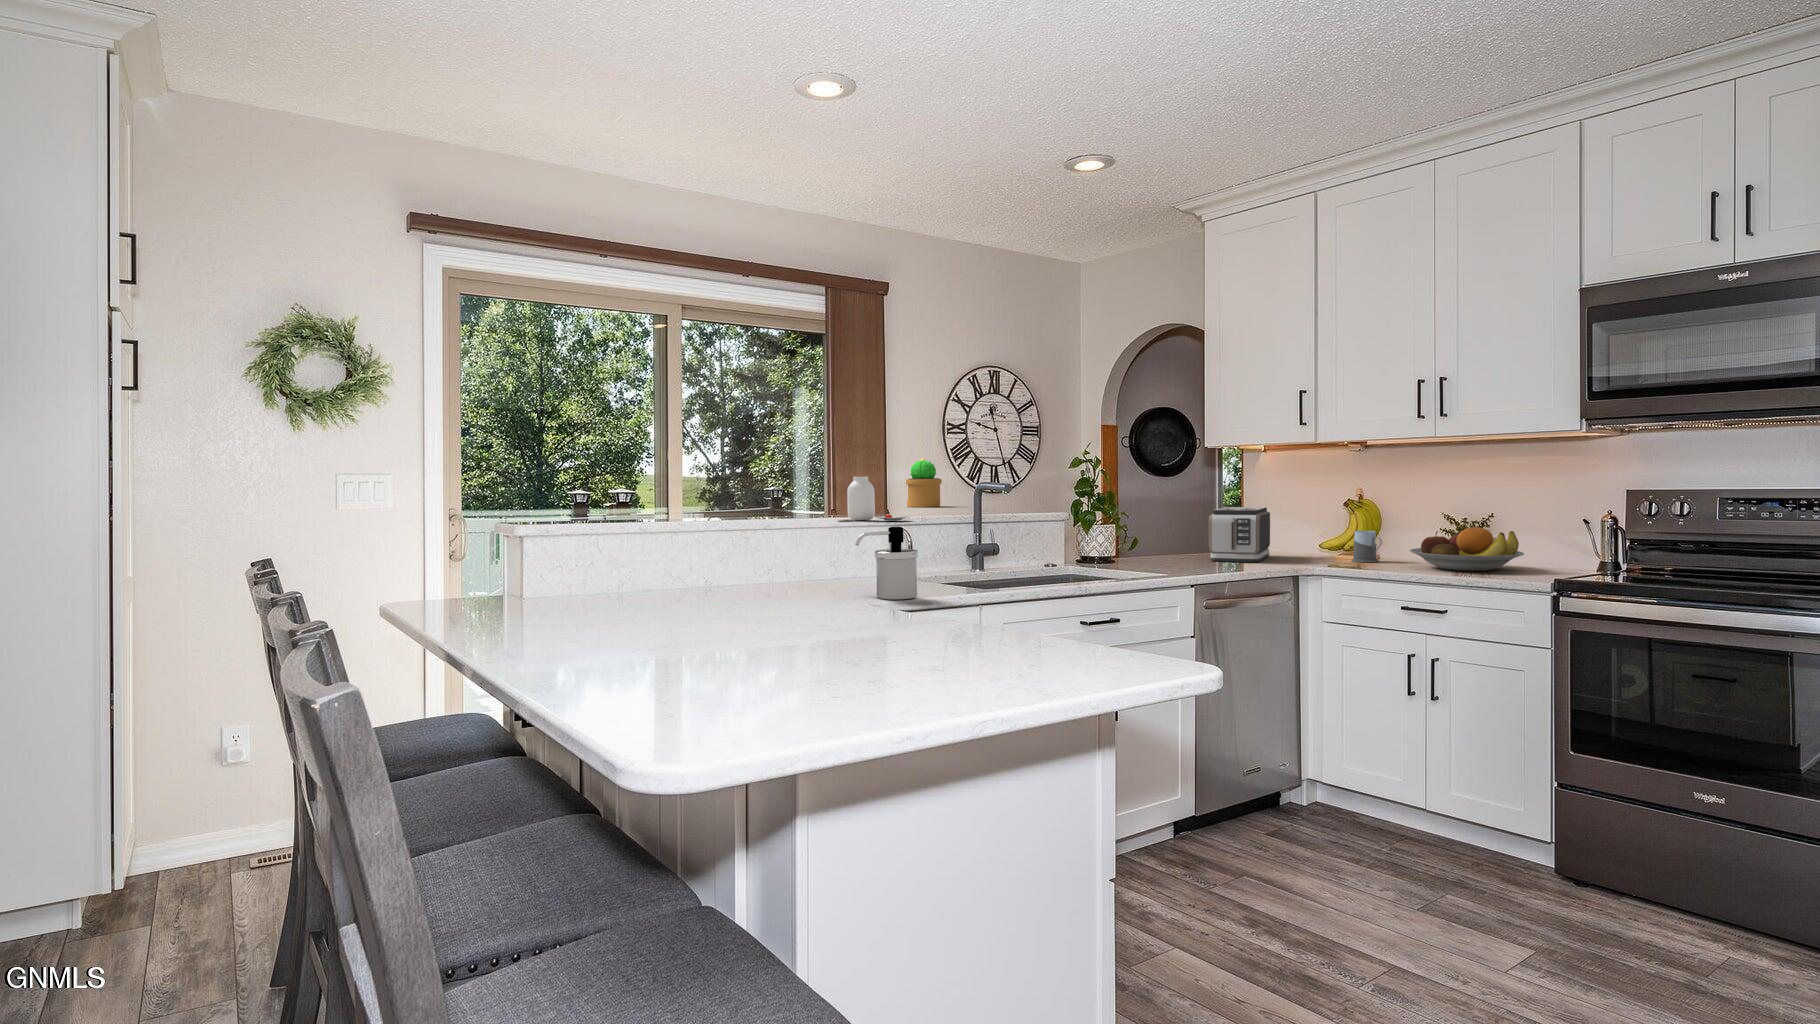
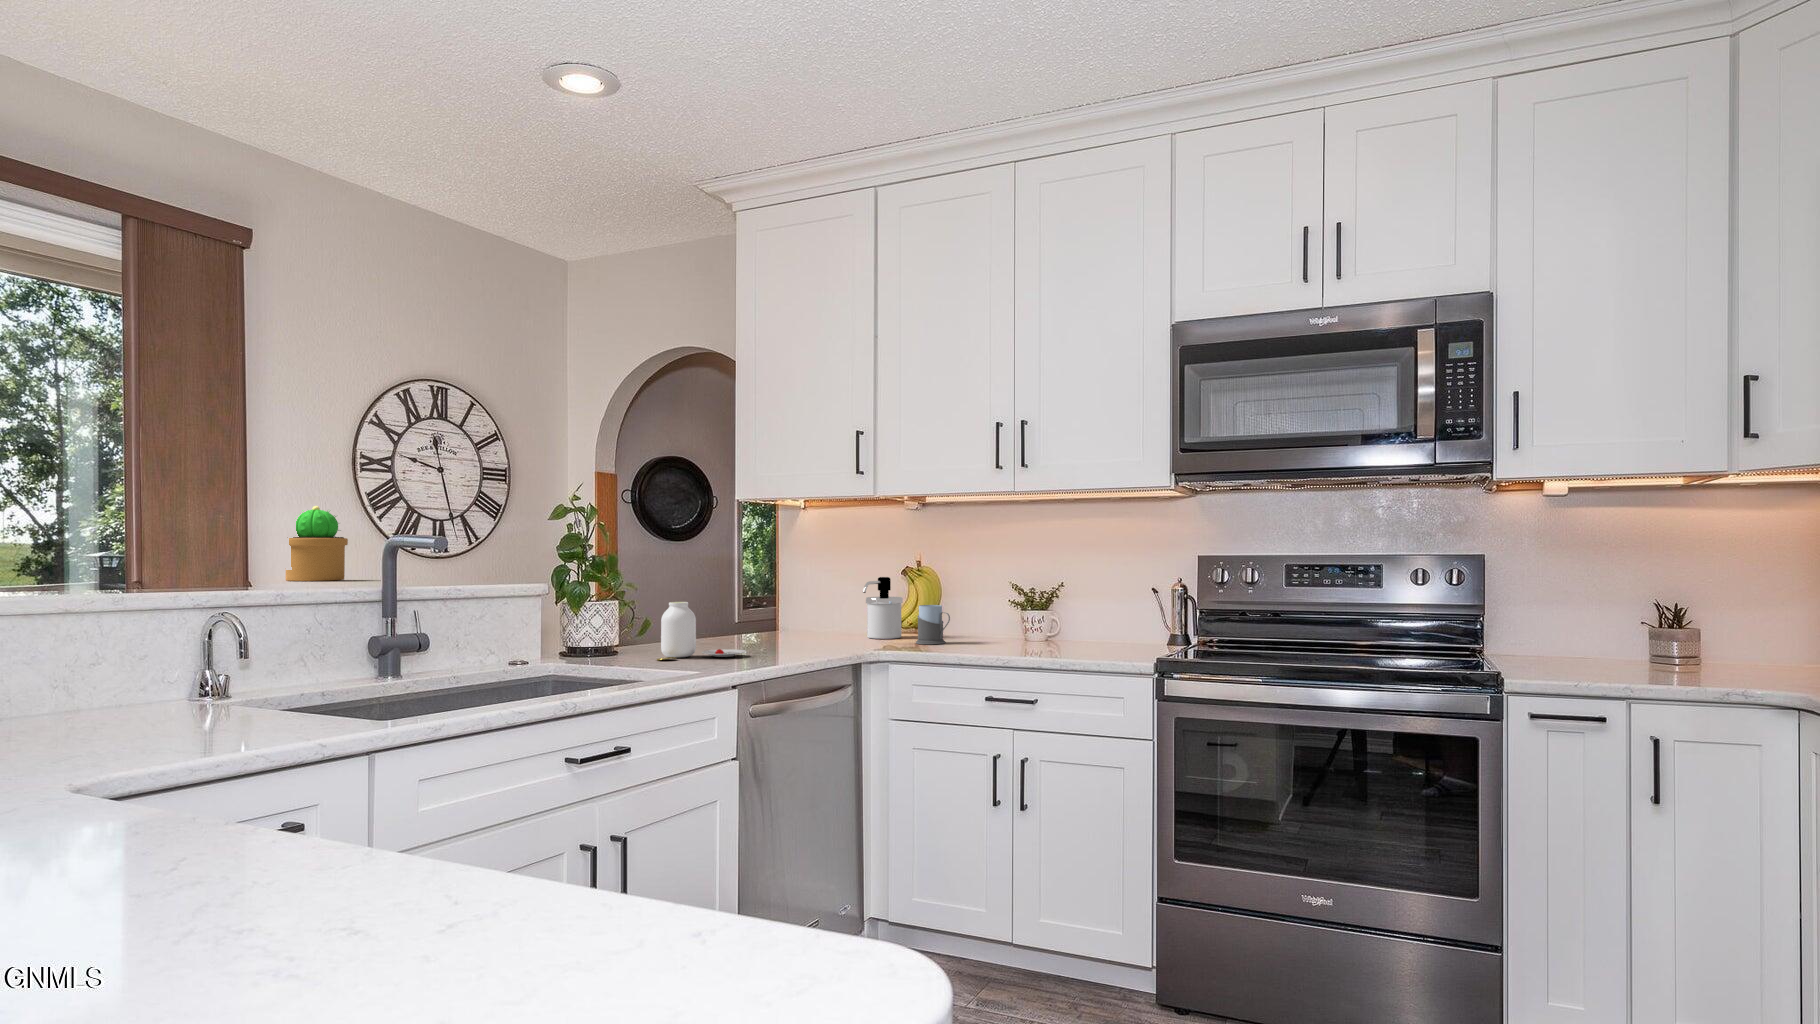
jar: present [838,477,911,521] -> present [656,602,746,660]
toaster: present [1209,507,1270,562] -> none [744,577,818,649]
soap dispenser: present [855,527,918,600] -> present [863,577,903,639]
fruit bowl: present [1410,527,1524,571] -> none [983,598,1102,650]

